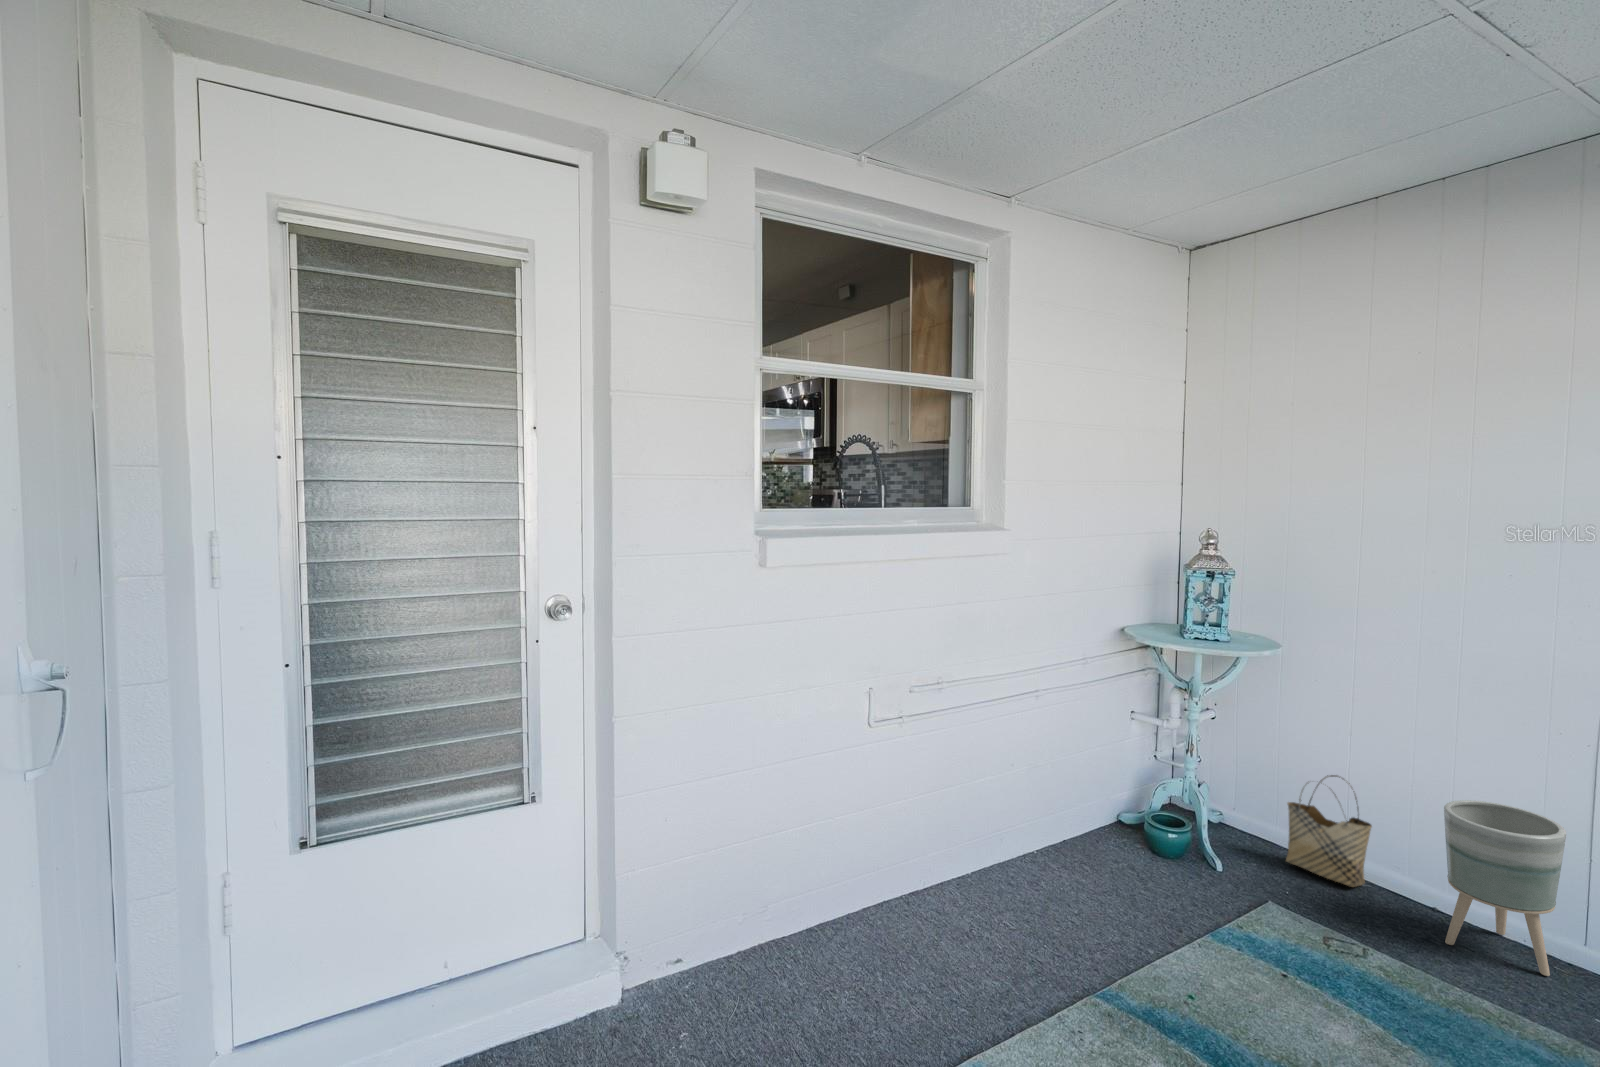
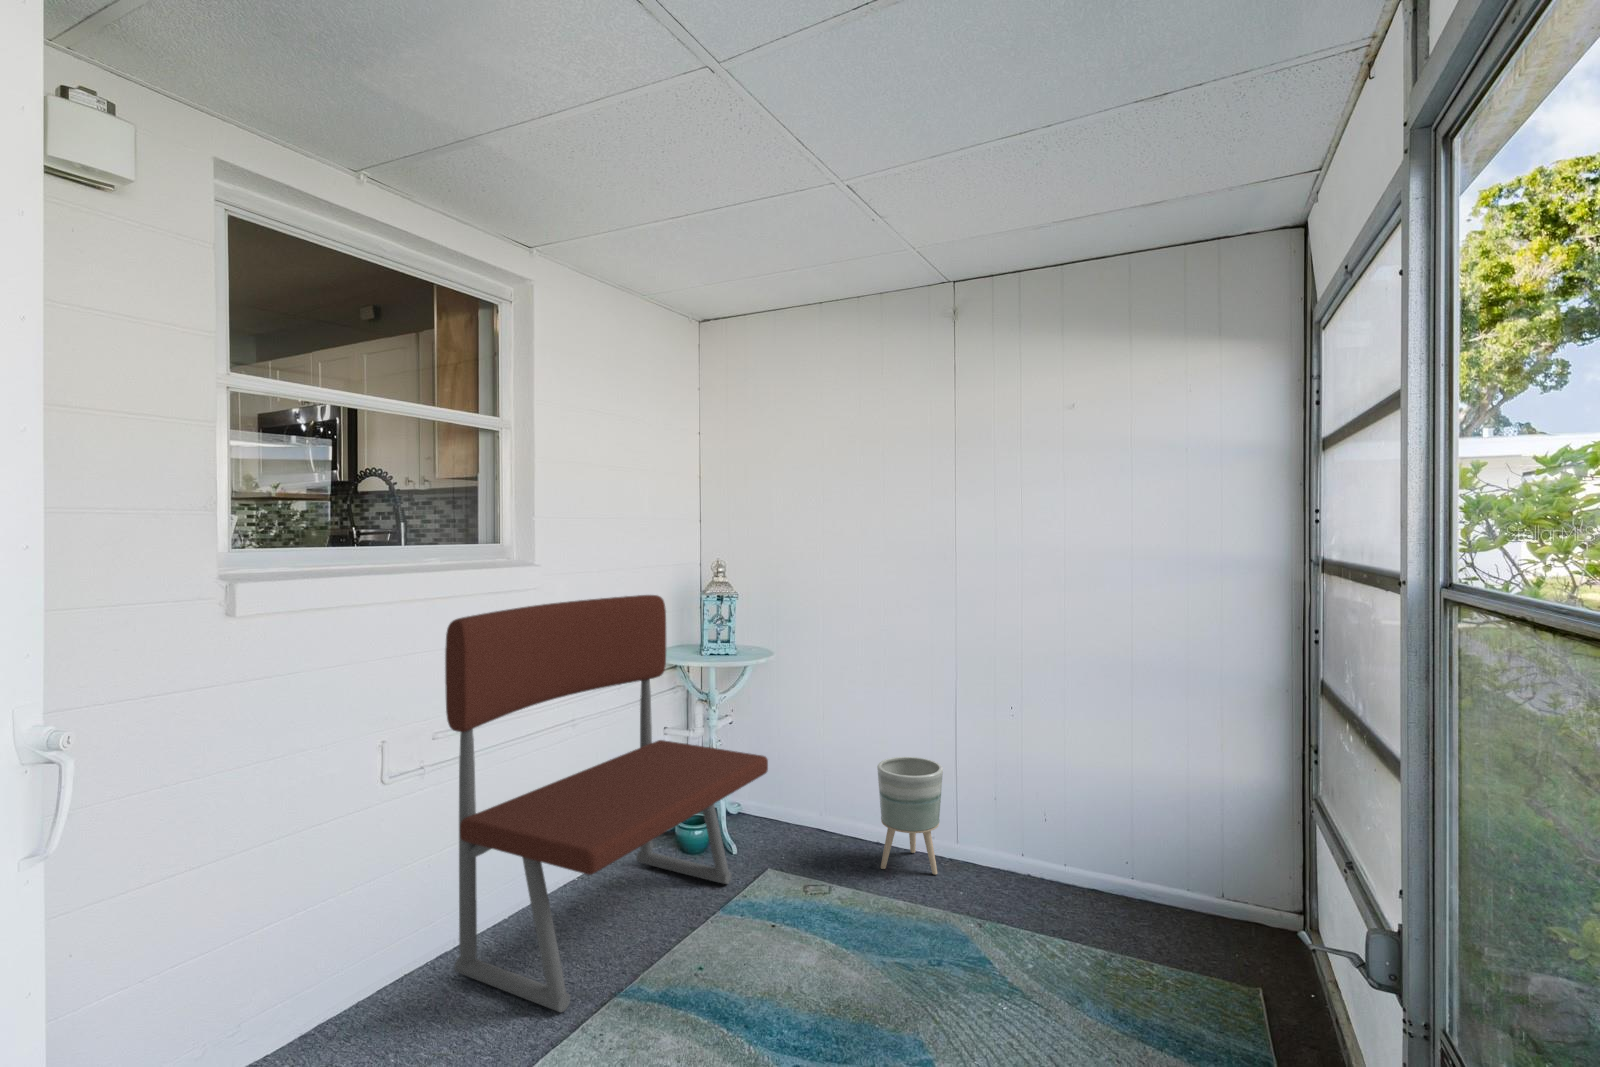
bench: none [917,564,1275,996] -> present [445,595,768,1013]
woven basket: present [1286,775,1372,887] -> none [782,755,837,842]

